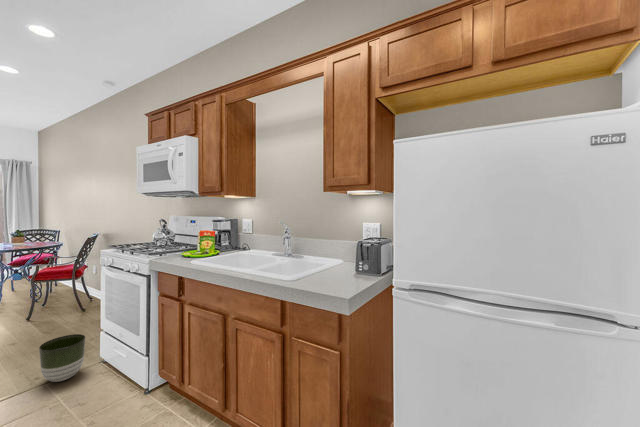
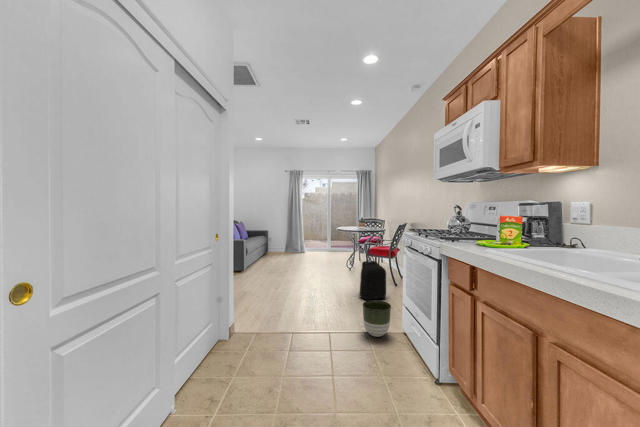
backpack: none [23,287,71,341] -> present [360,261,386,300]

